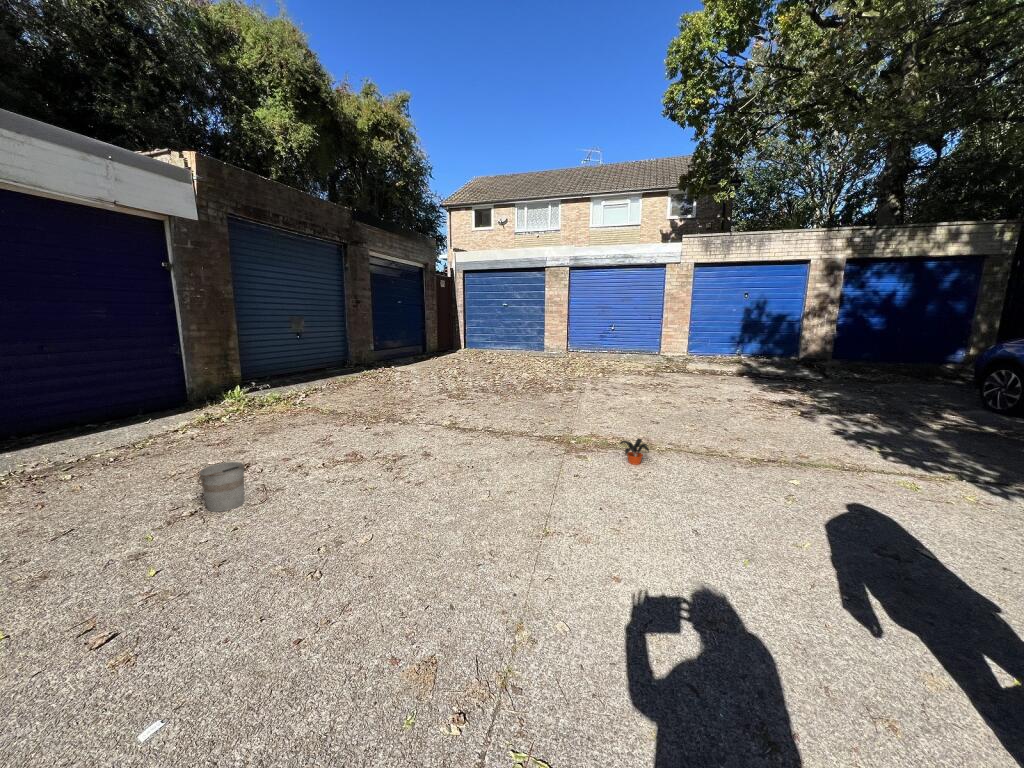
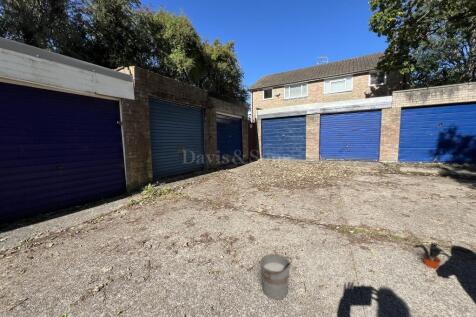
bucket: present [197,462,248,512] -> present [261,254,291,300]

